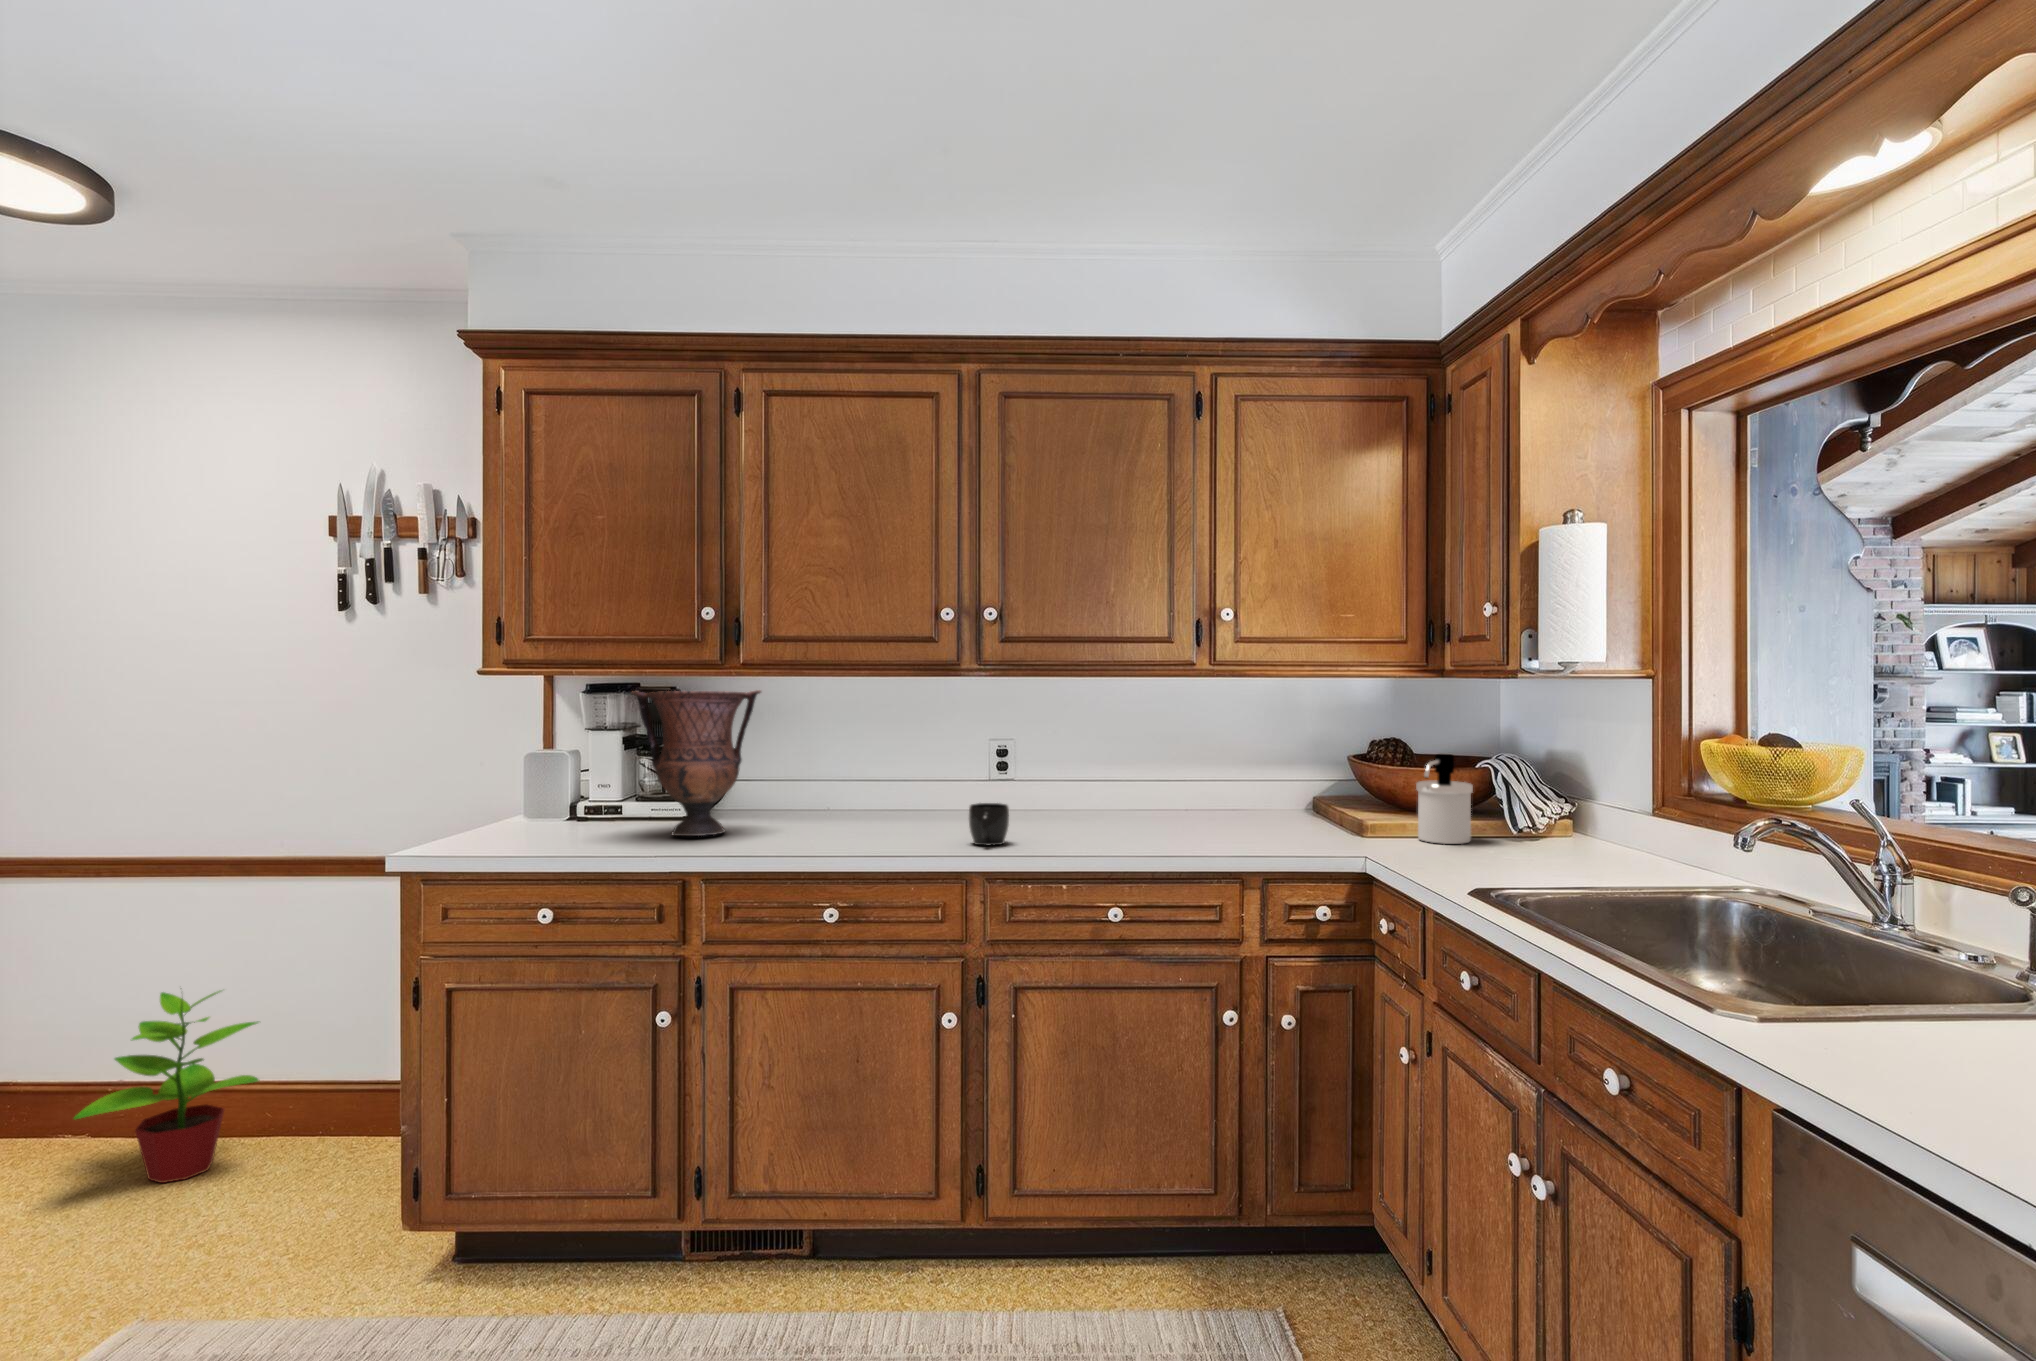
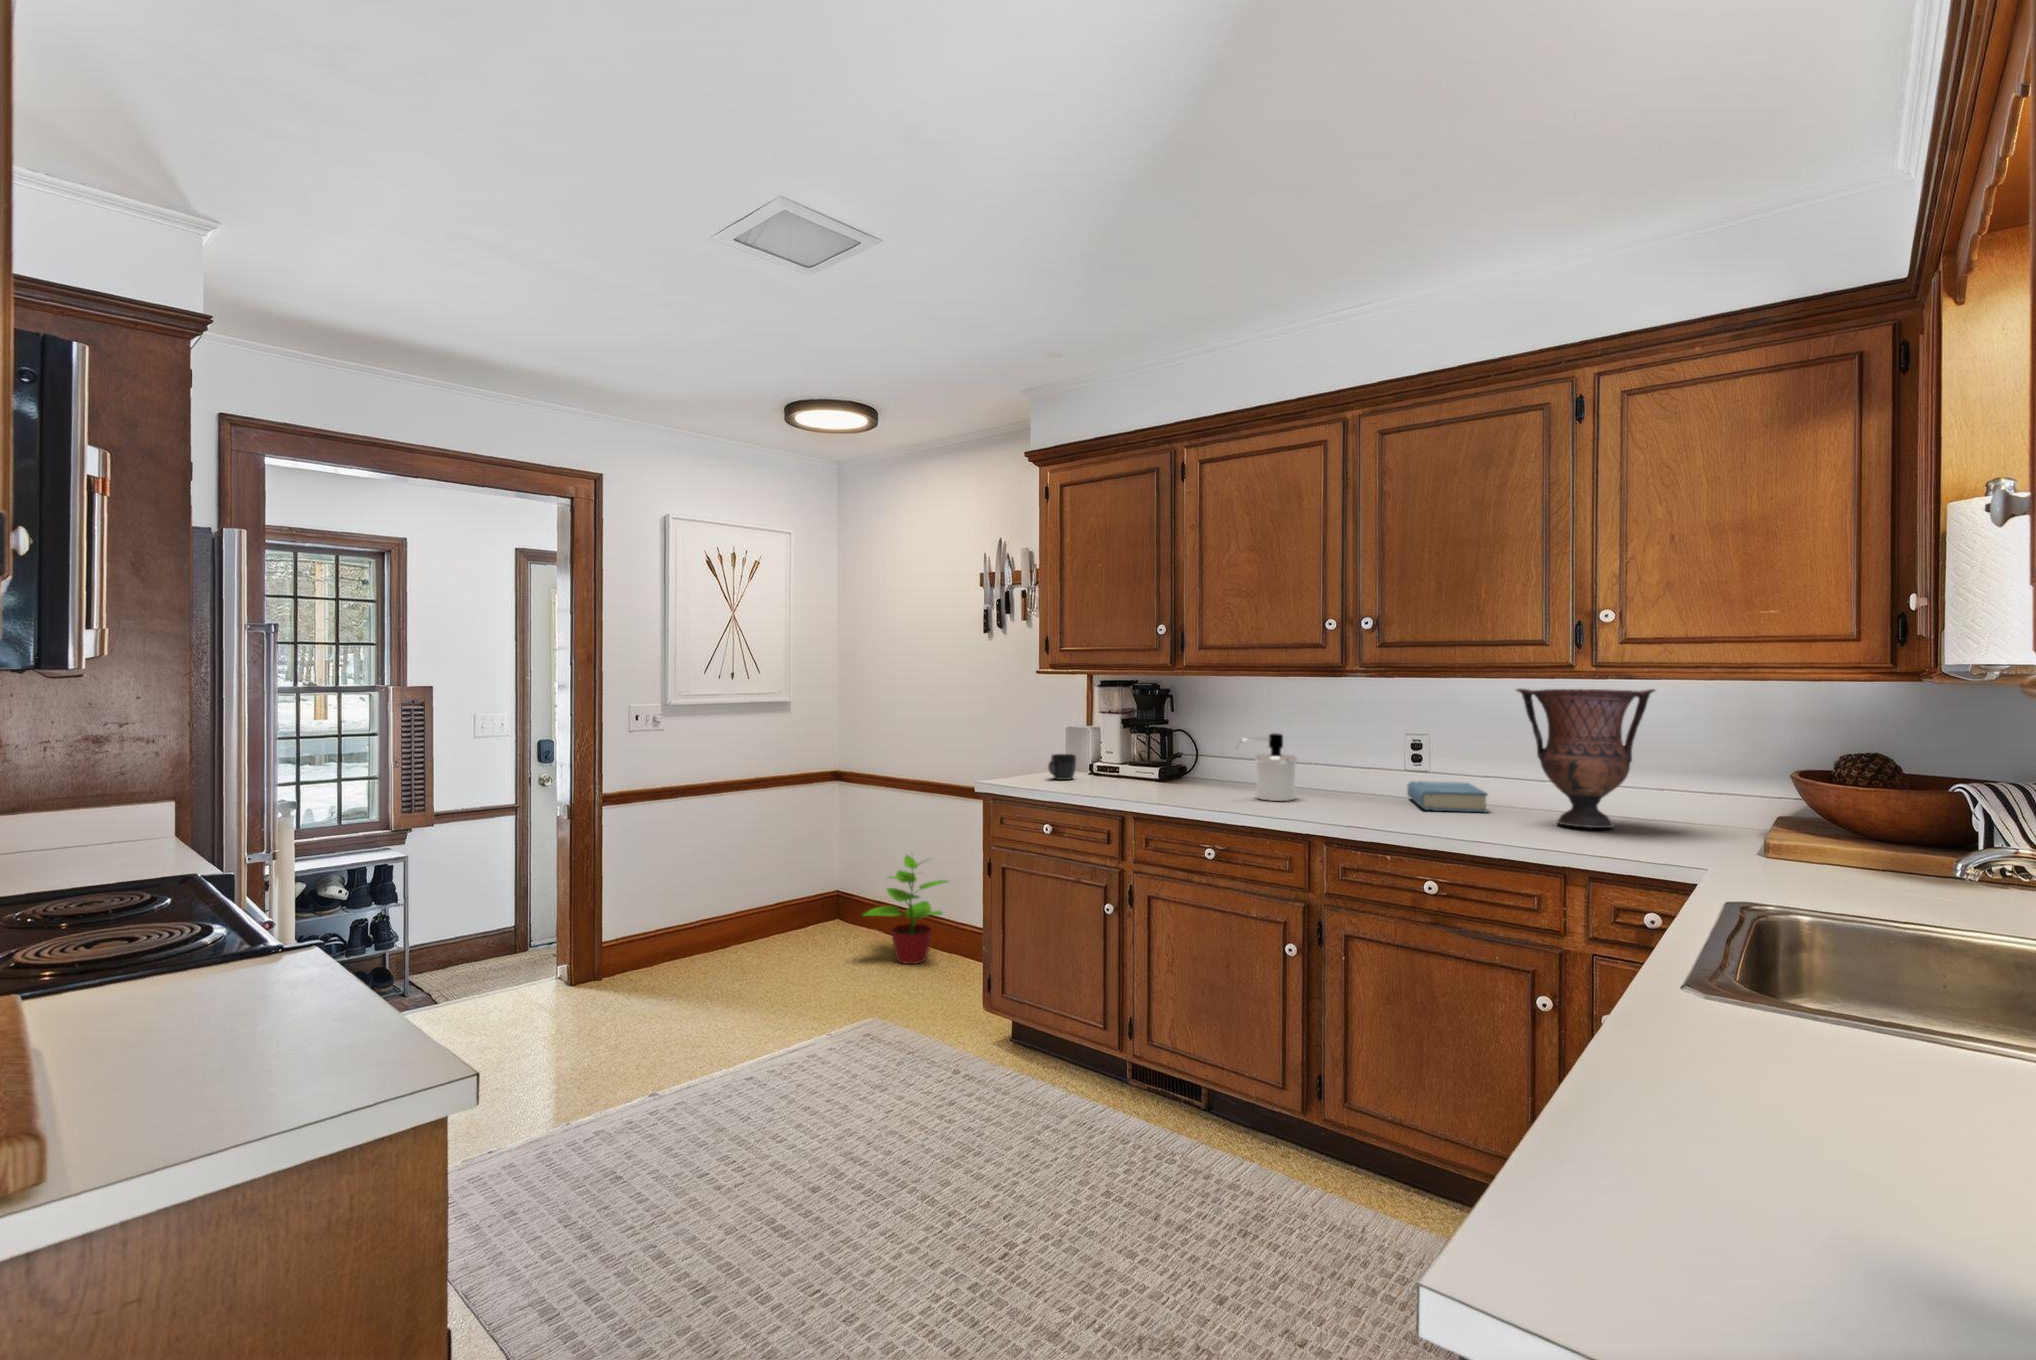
vase: present [631,690,761,836] -> present [1517,688,1655,828]
soap dispenser: present [1416,754,1473,844] -> present [1236,733,1297,801]
hardback book: none [1013,794,1115,828] -> present [1407,781,1487,812]
mug: present [968,803,1009,846] -> present [1048,754,1076,780]

